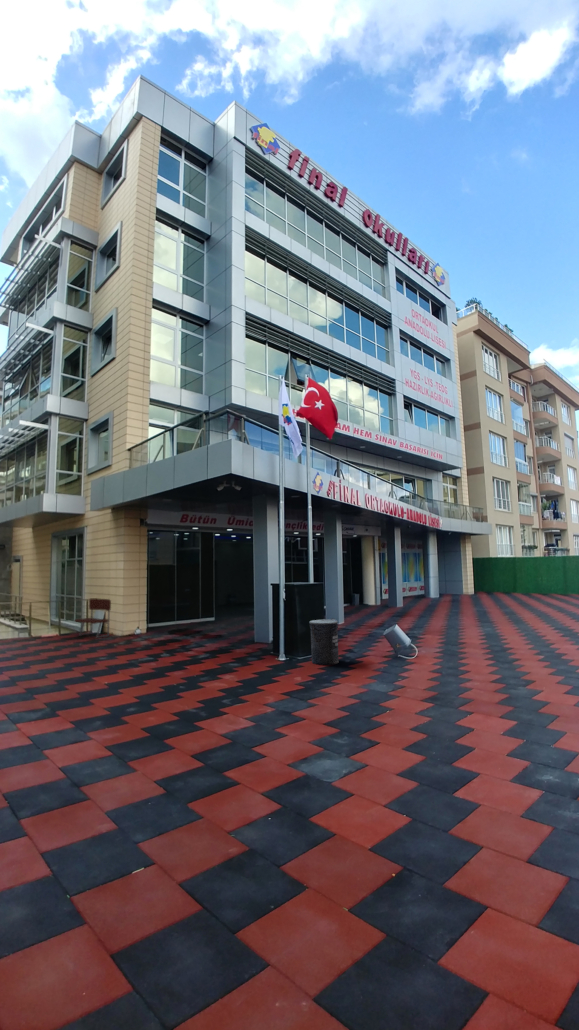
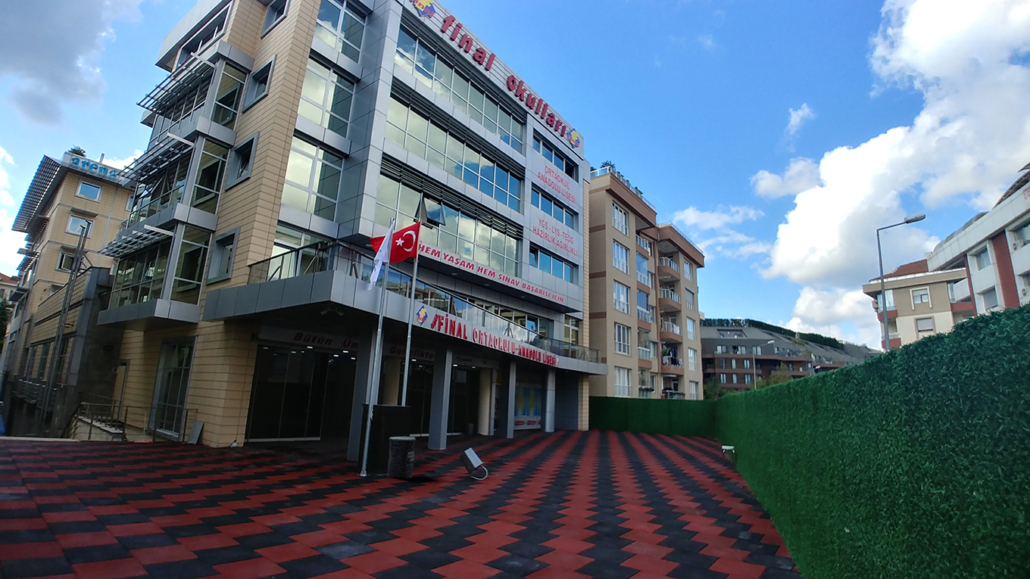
bench: present [75,598,111,638] -> none [166,406,208,447]

